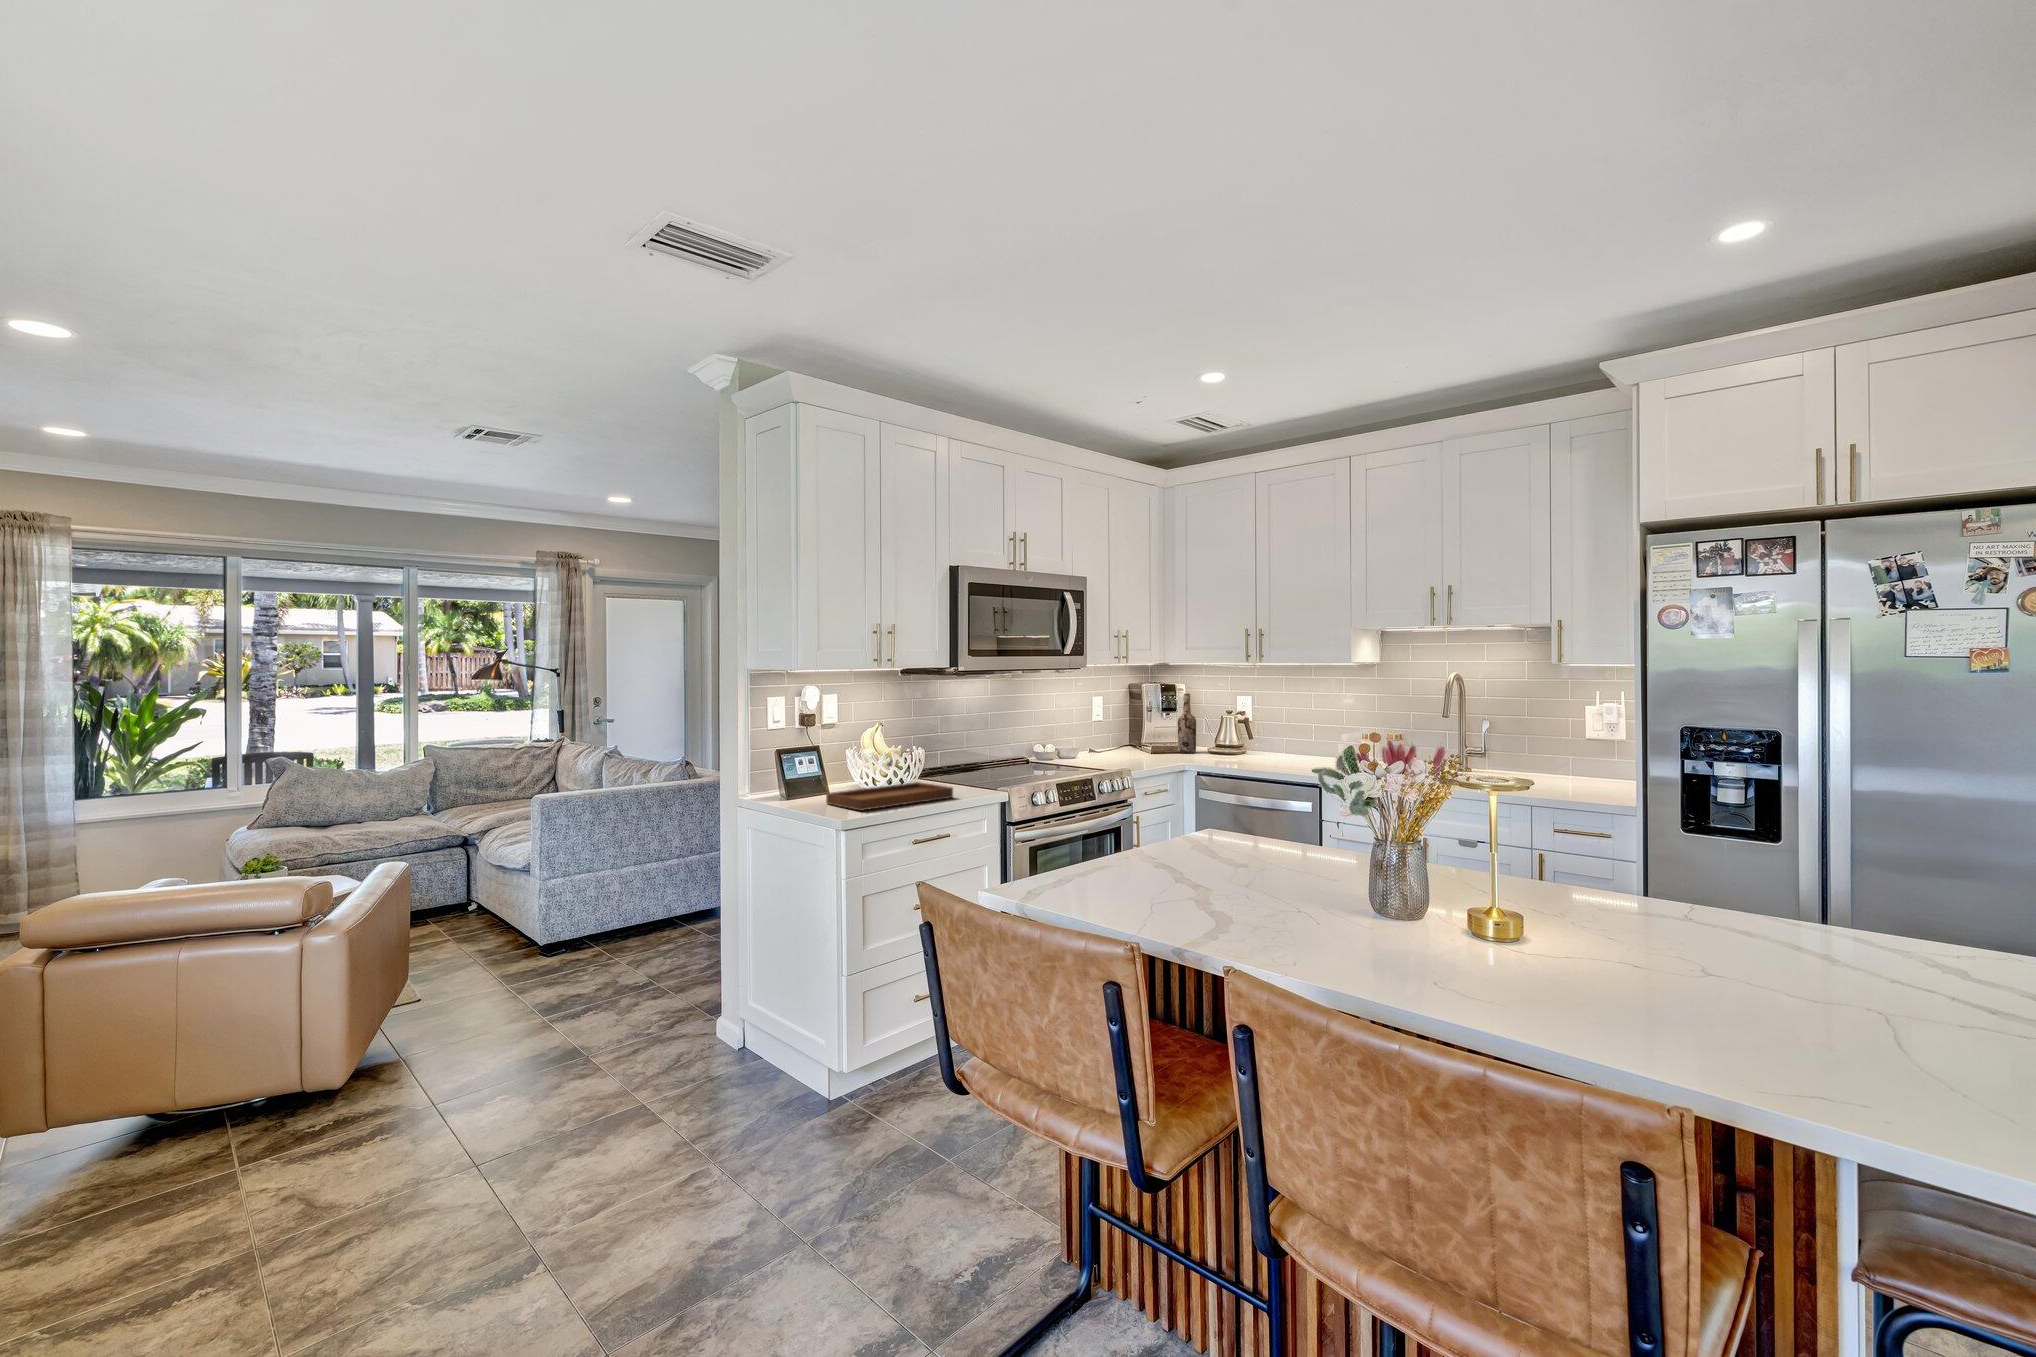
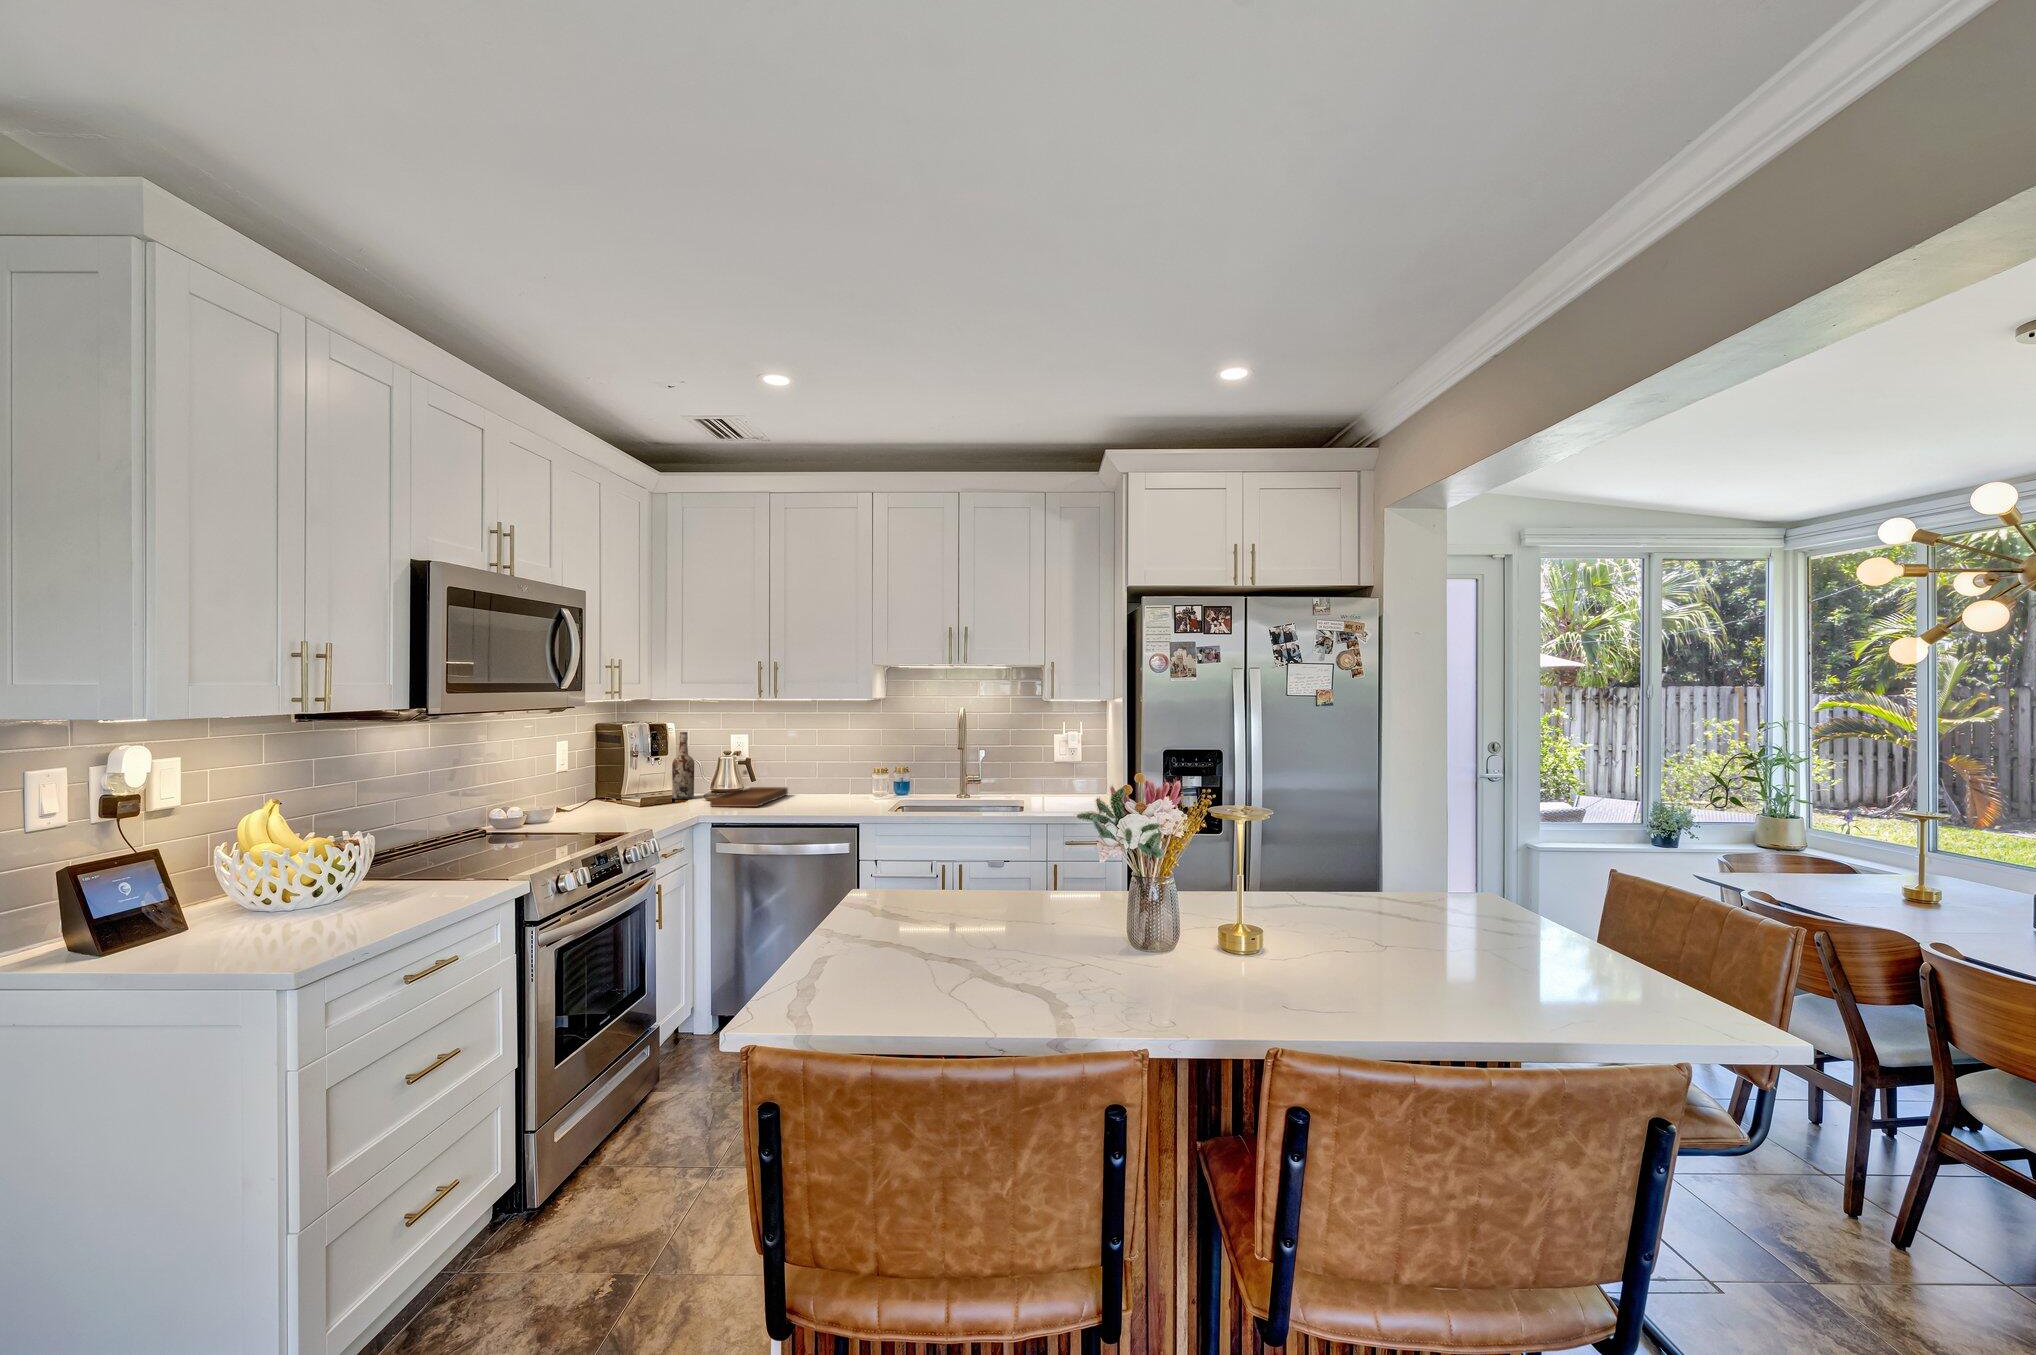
tray: present [826,761,953,810] -> present [710,770,788,807]

